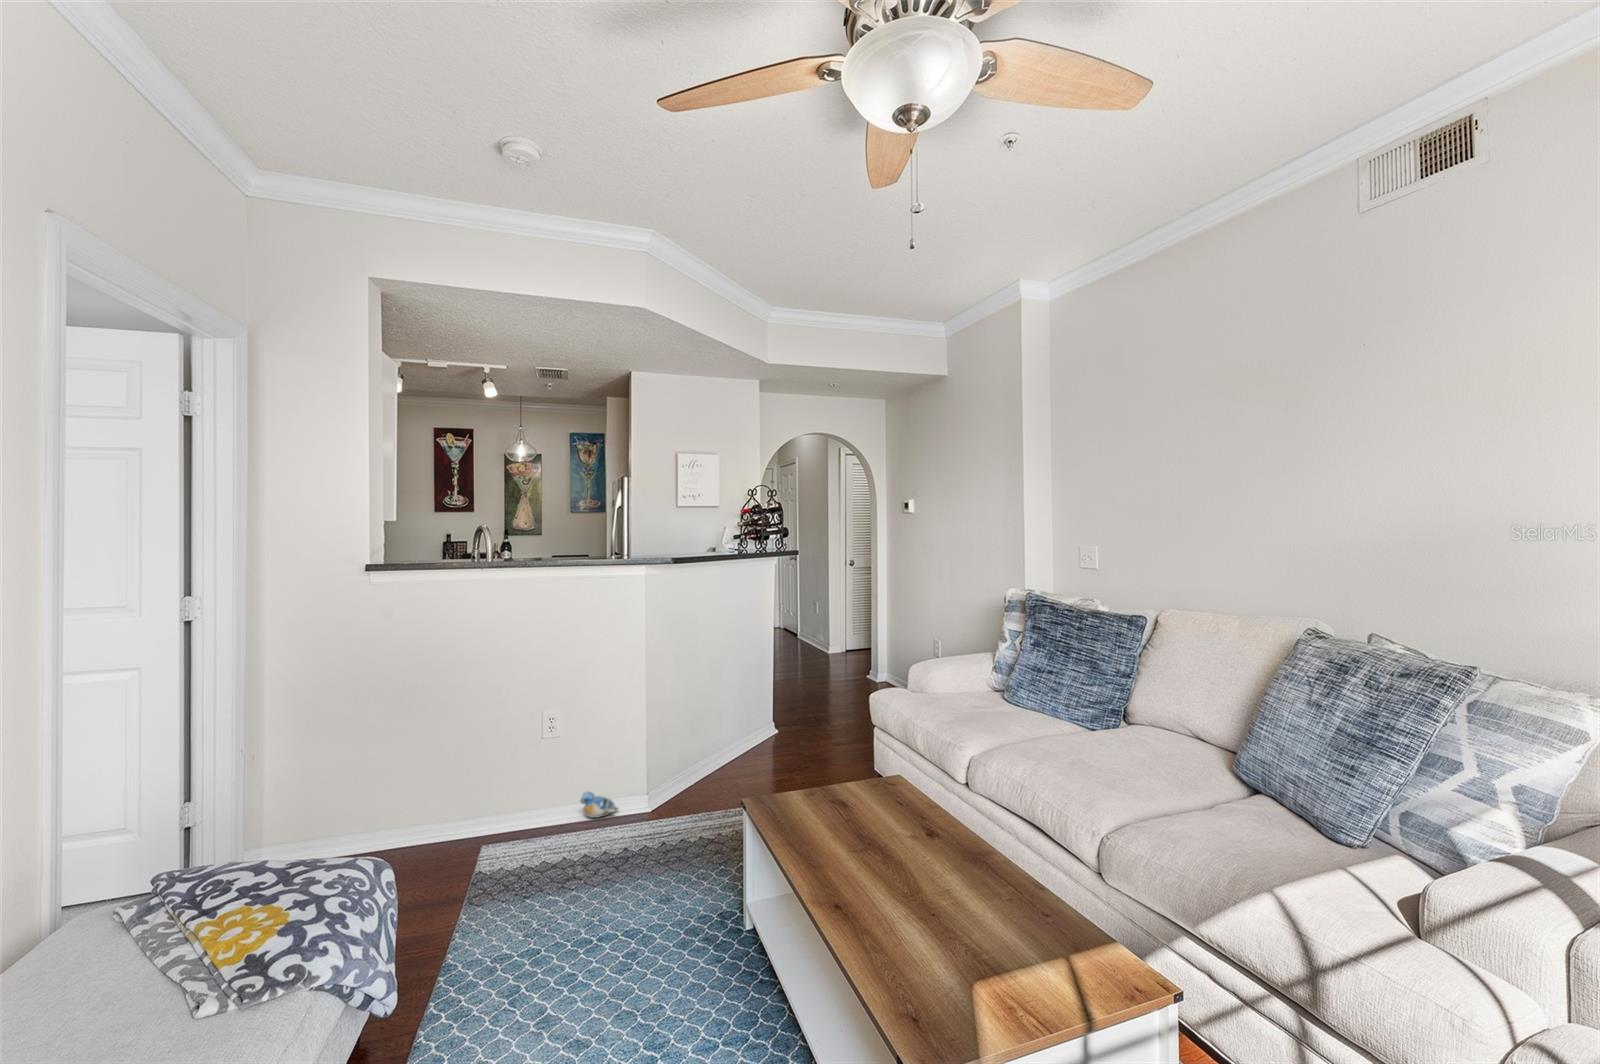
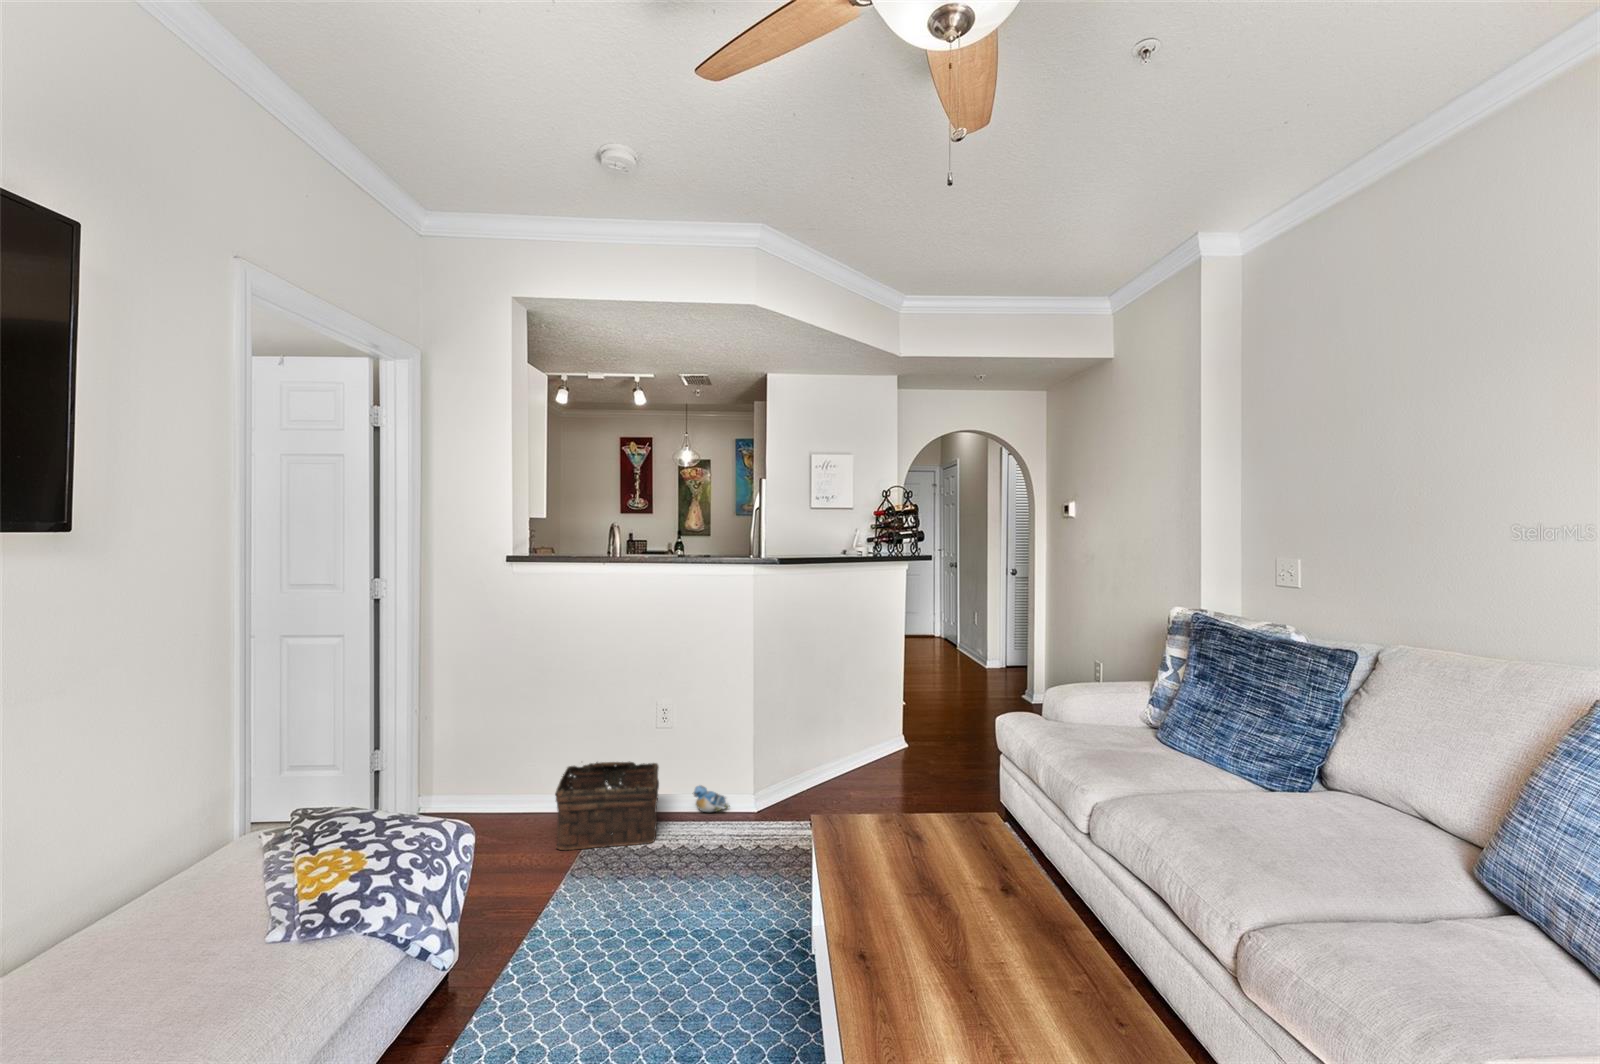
basket: none [438,775,551,878] -> present [555,762,659,850]

